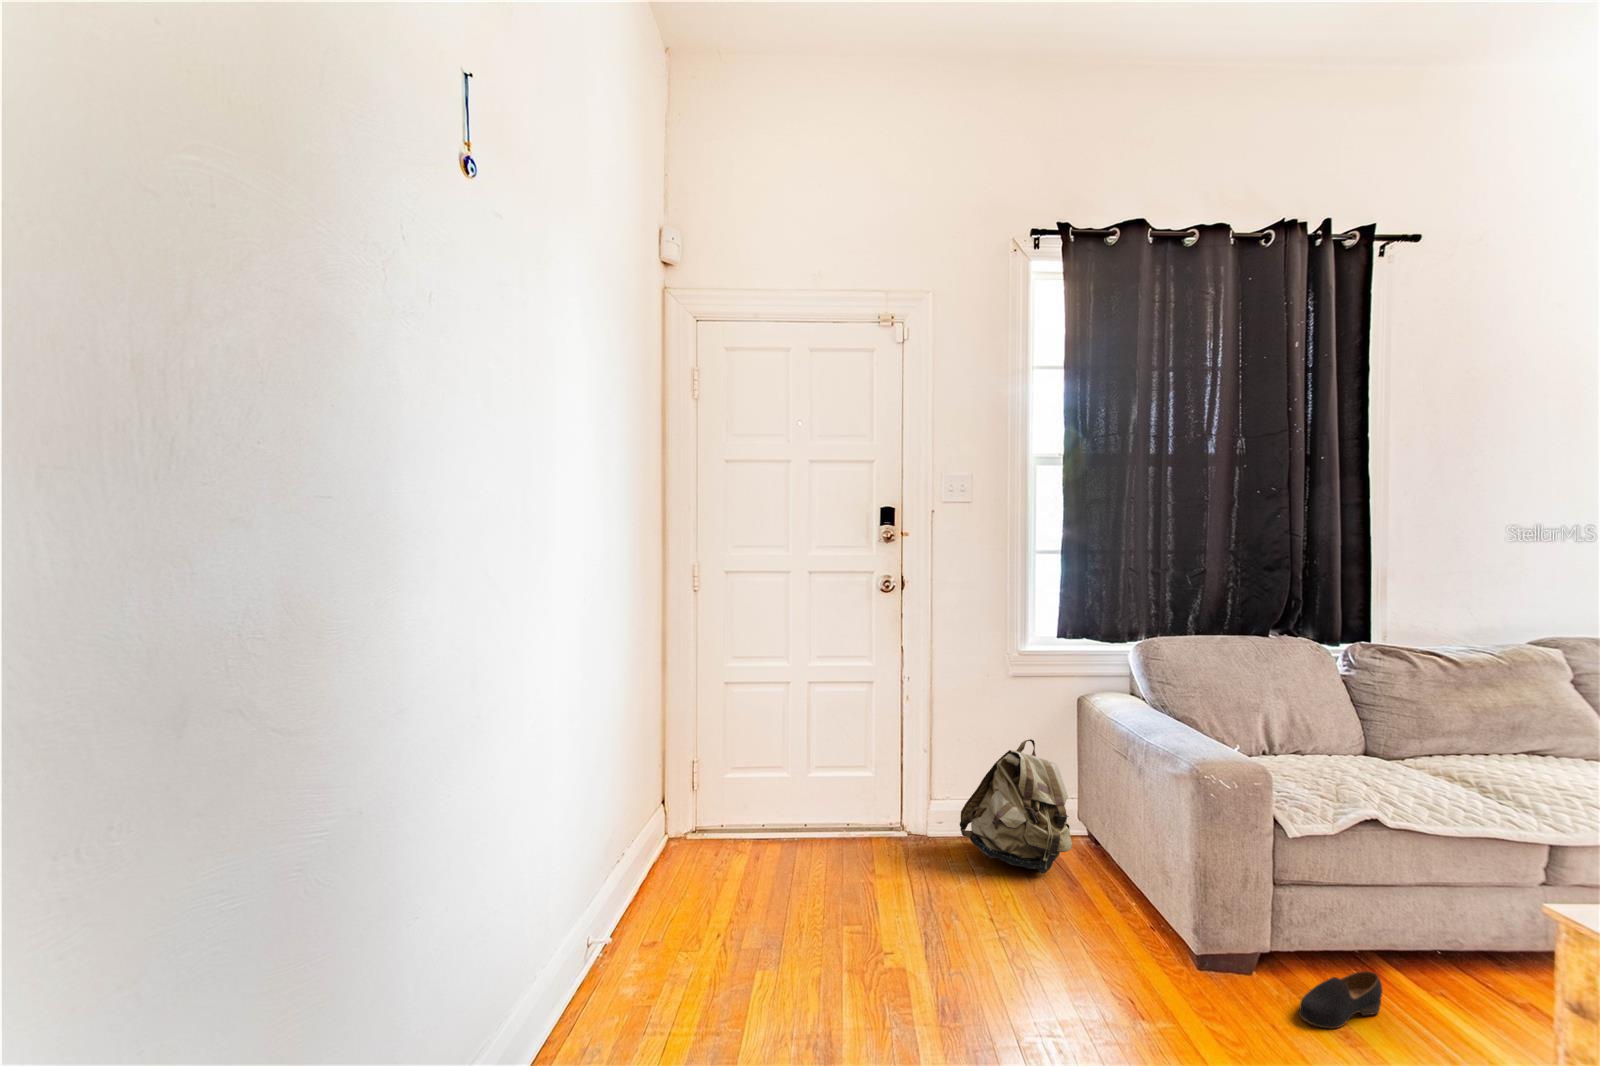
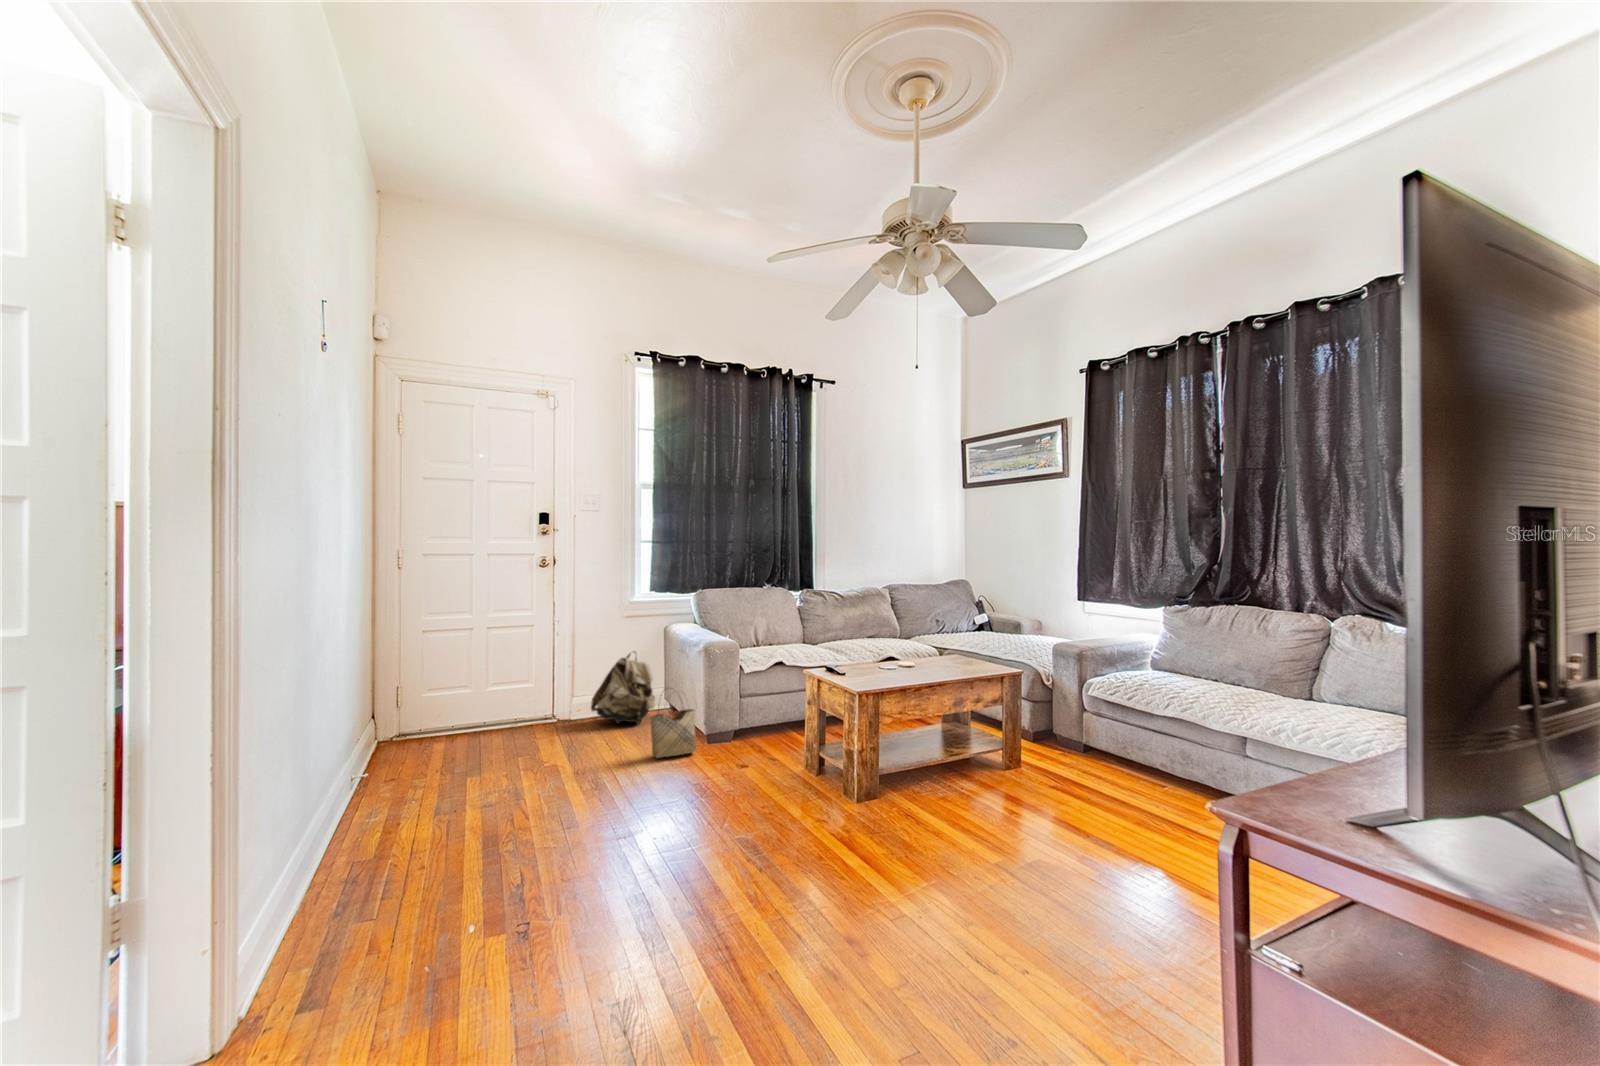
woven basket: none [1096,861,1200,1020] -> present [650,709,697,758]
shoe: present [1299,971,1382,1028] -> none [740,724,776,747]

